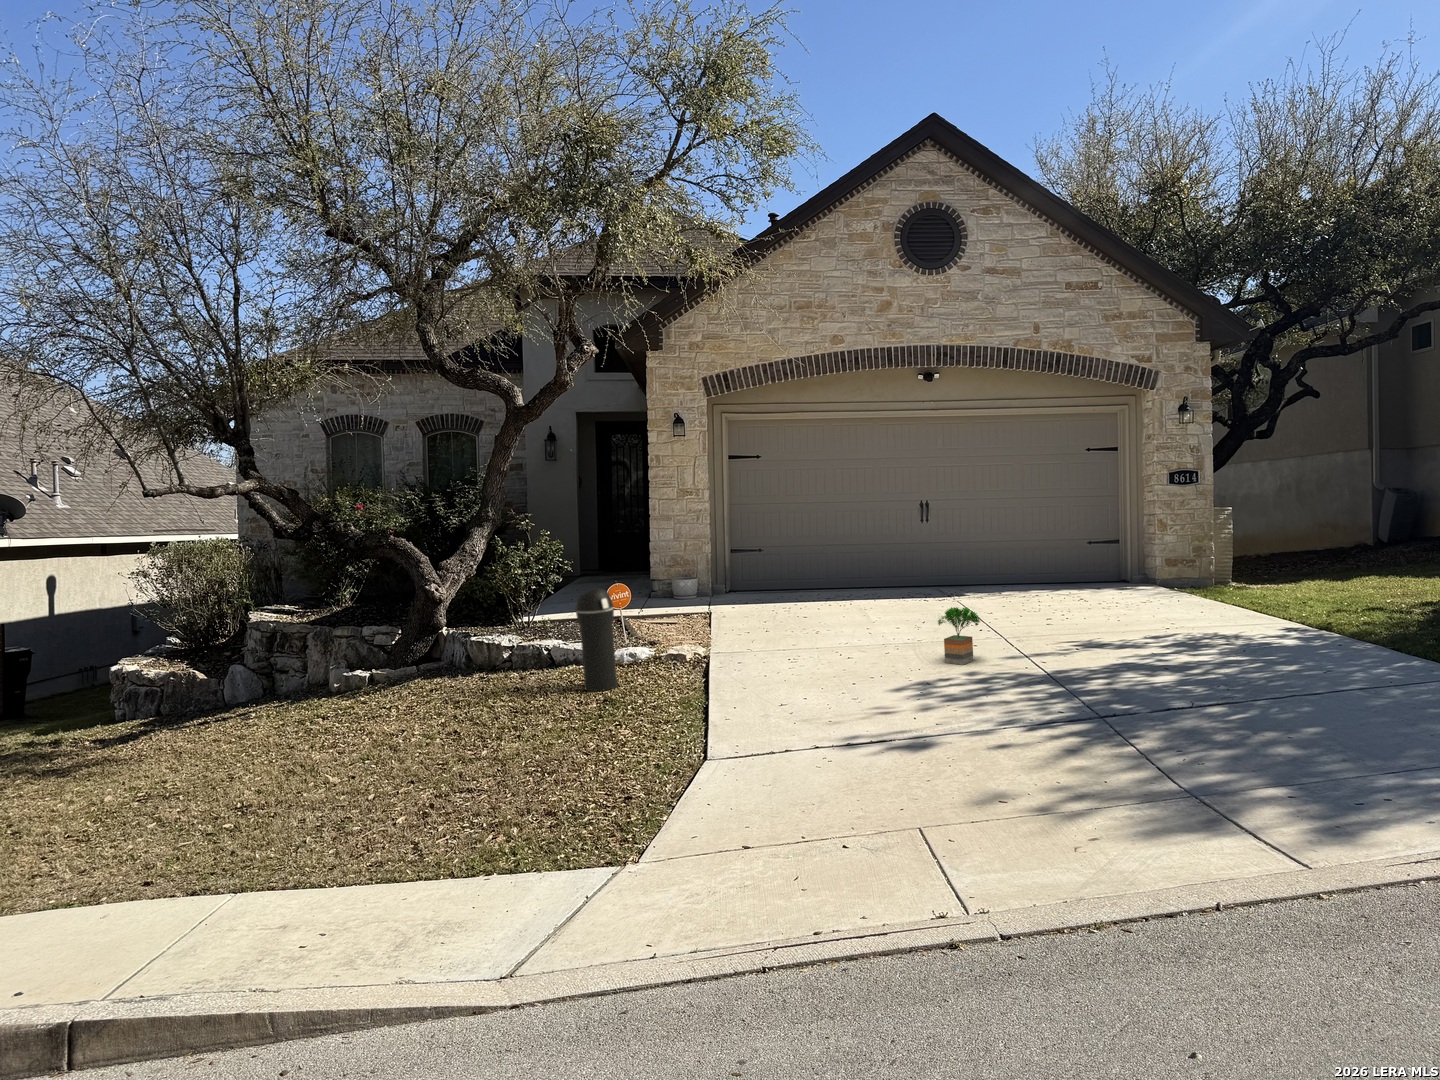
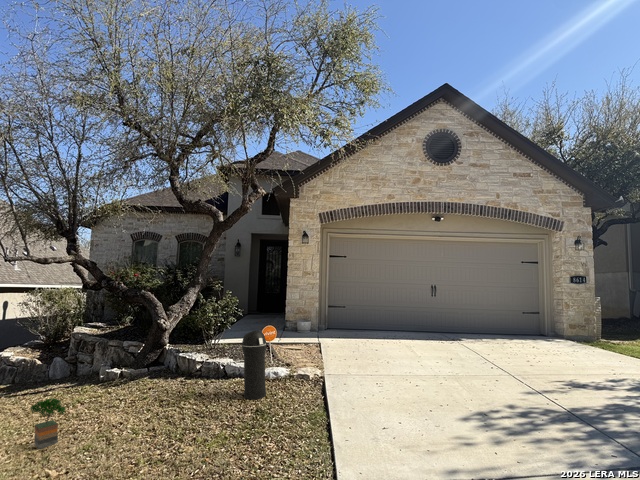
potted tree: present [938,607,980,665] -> present [30,398,65,449]

